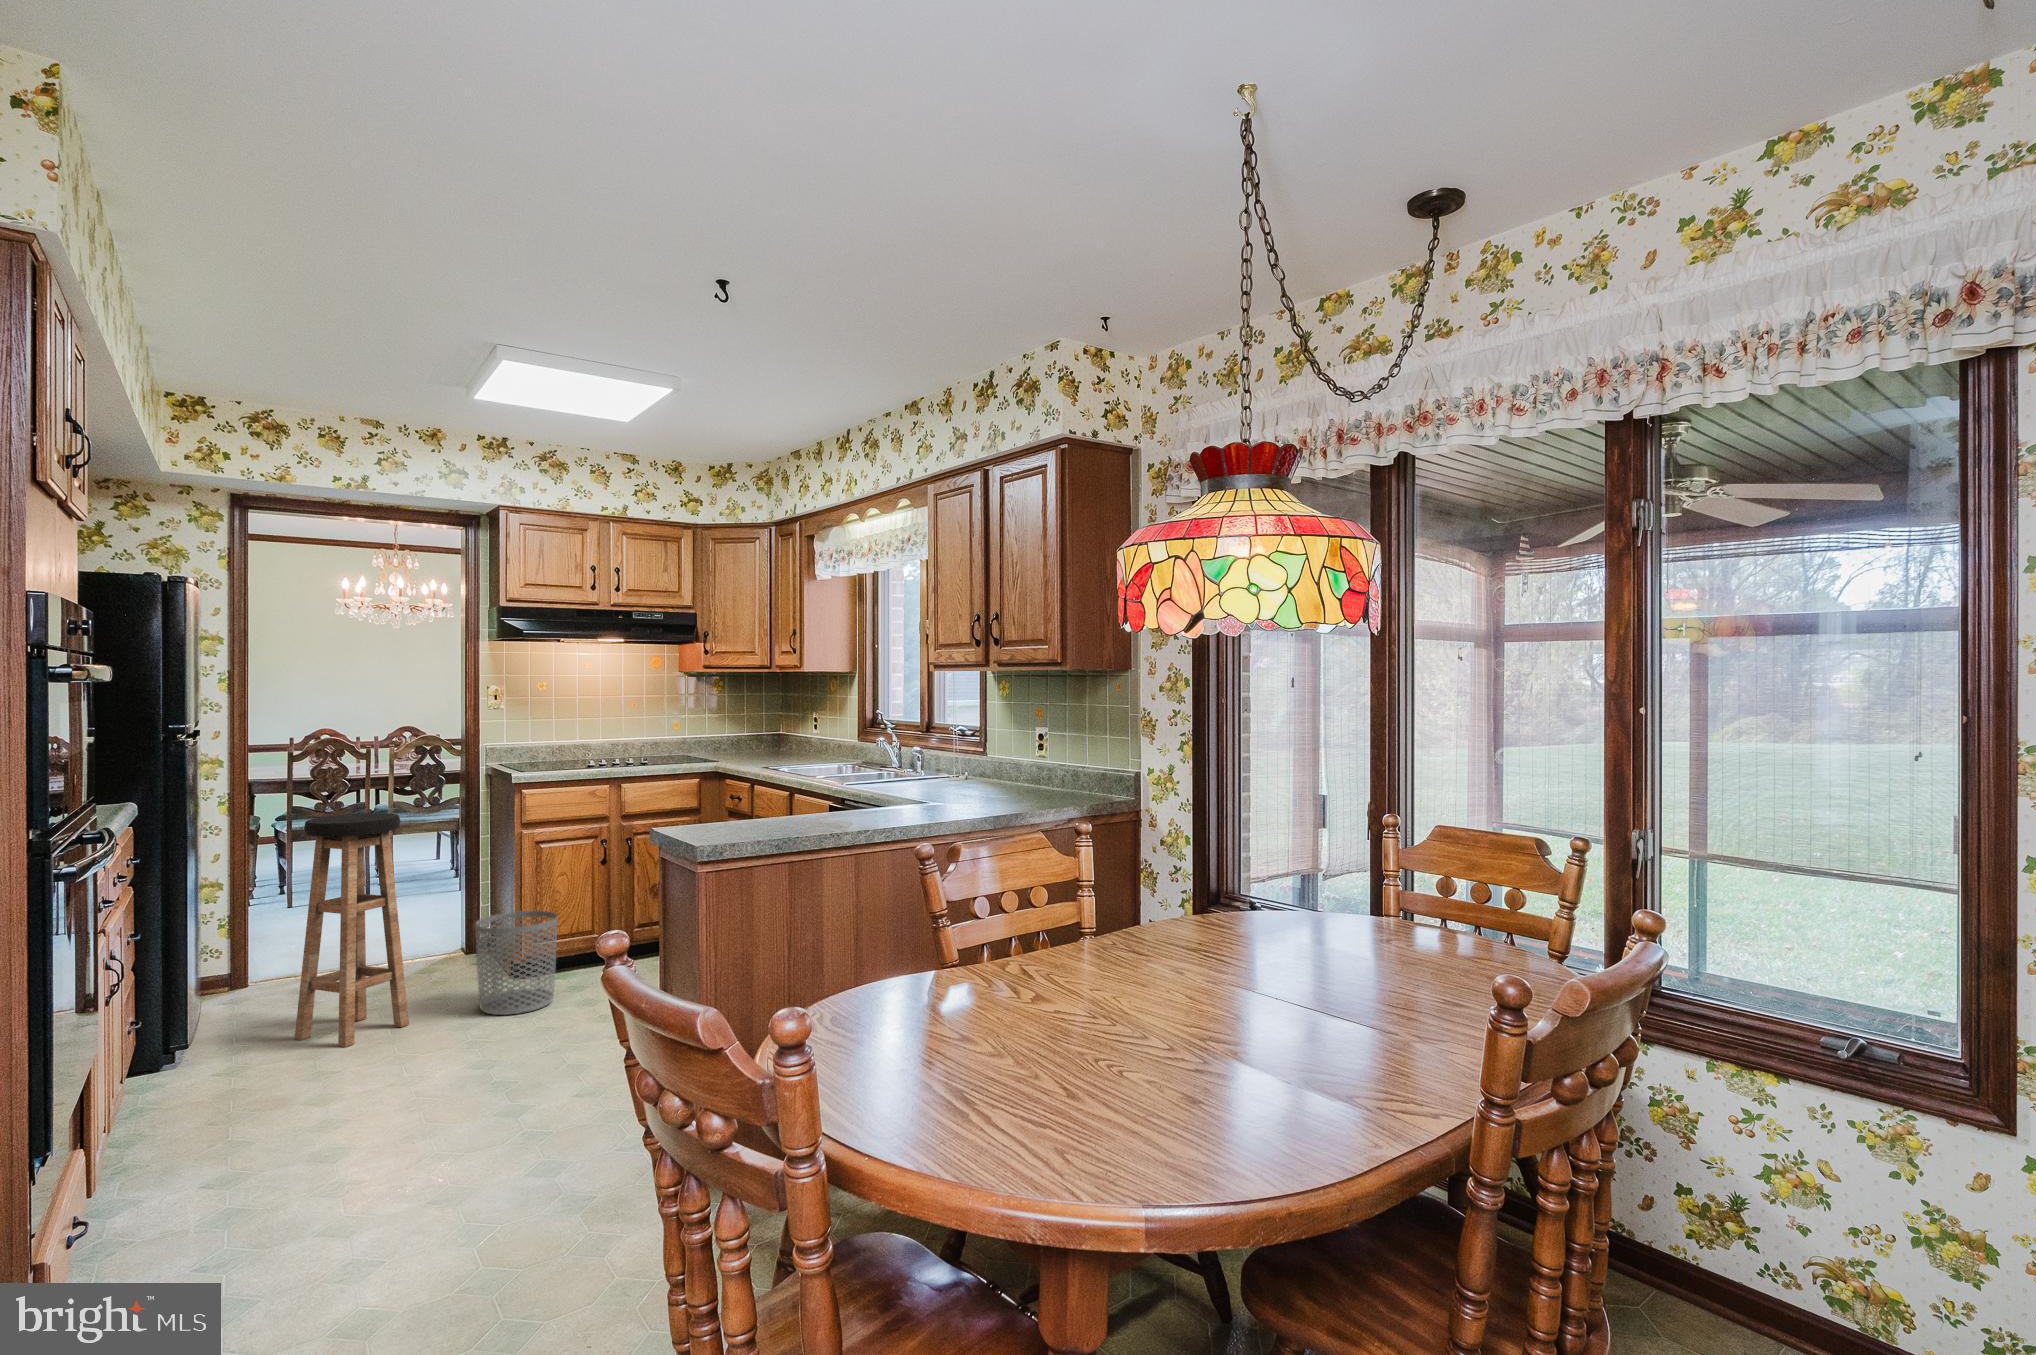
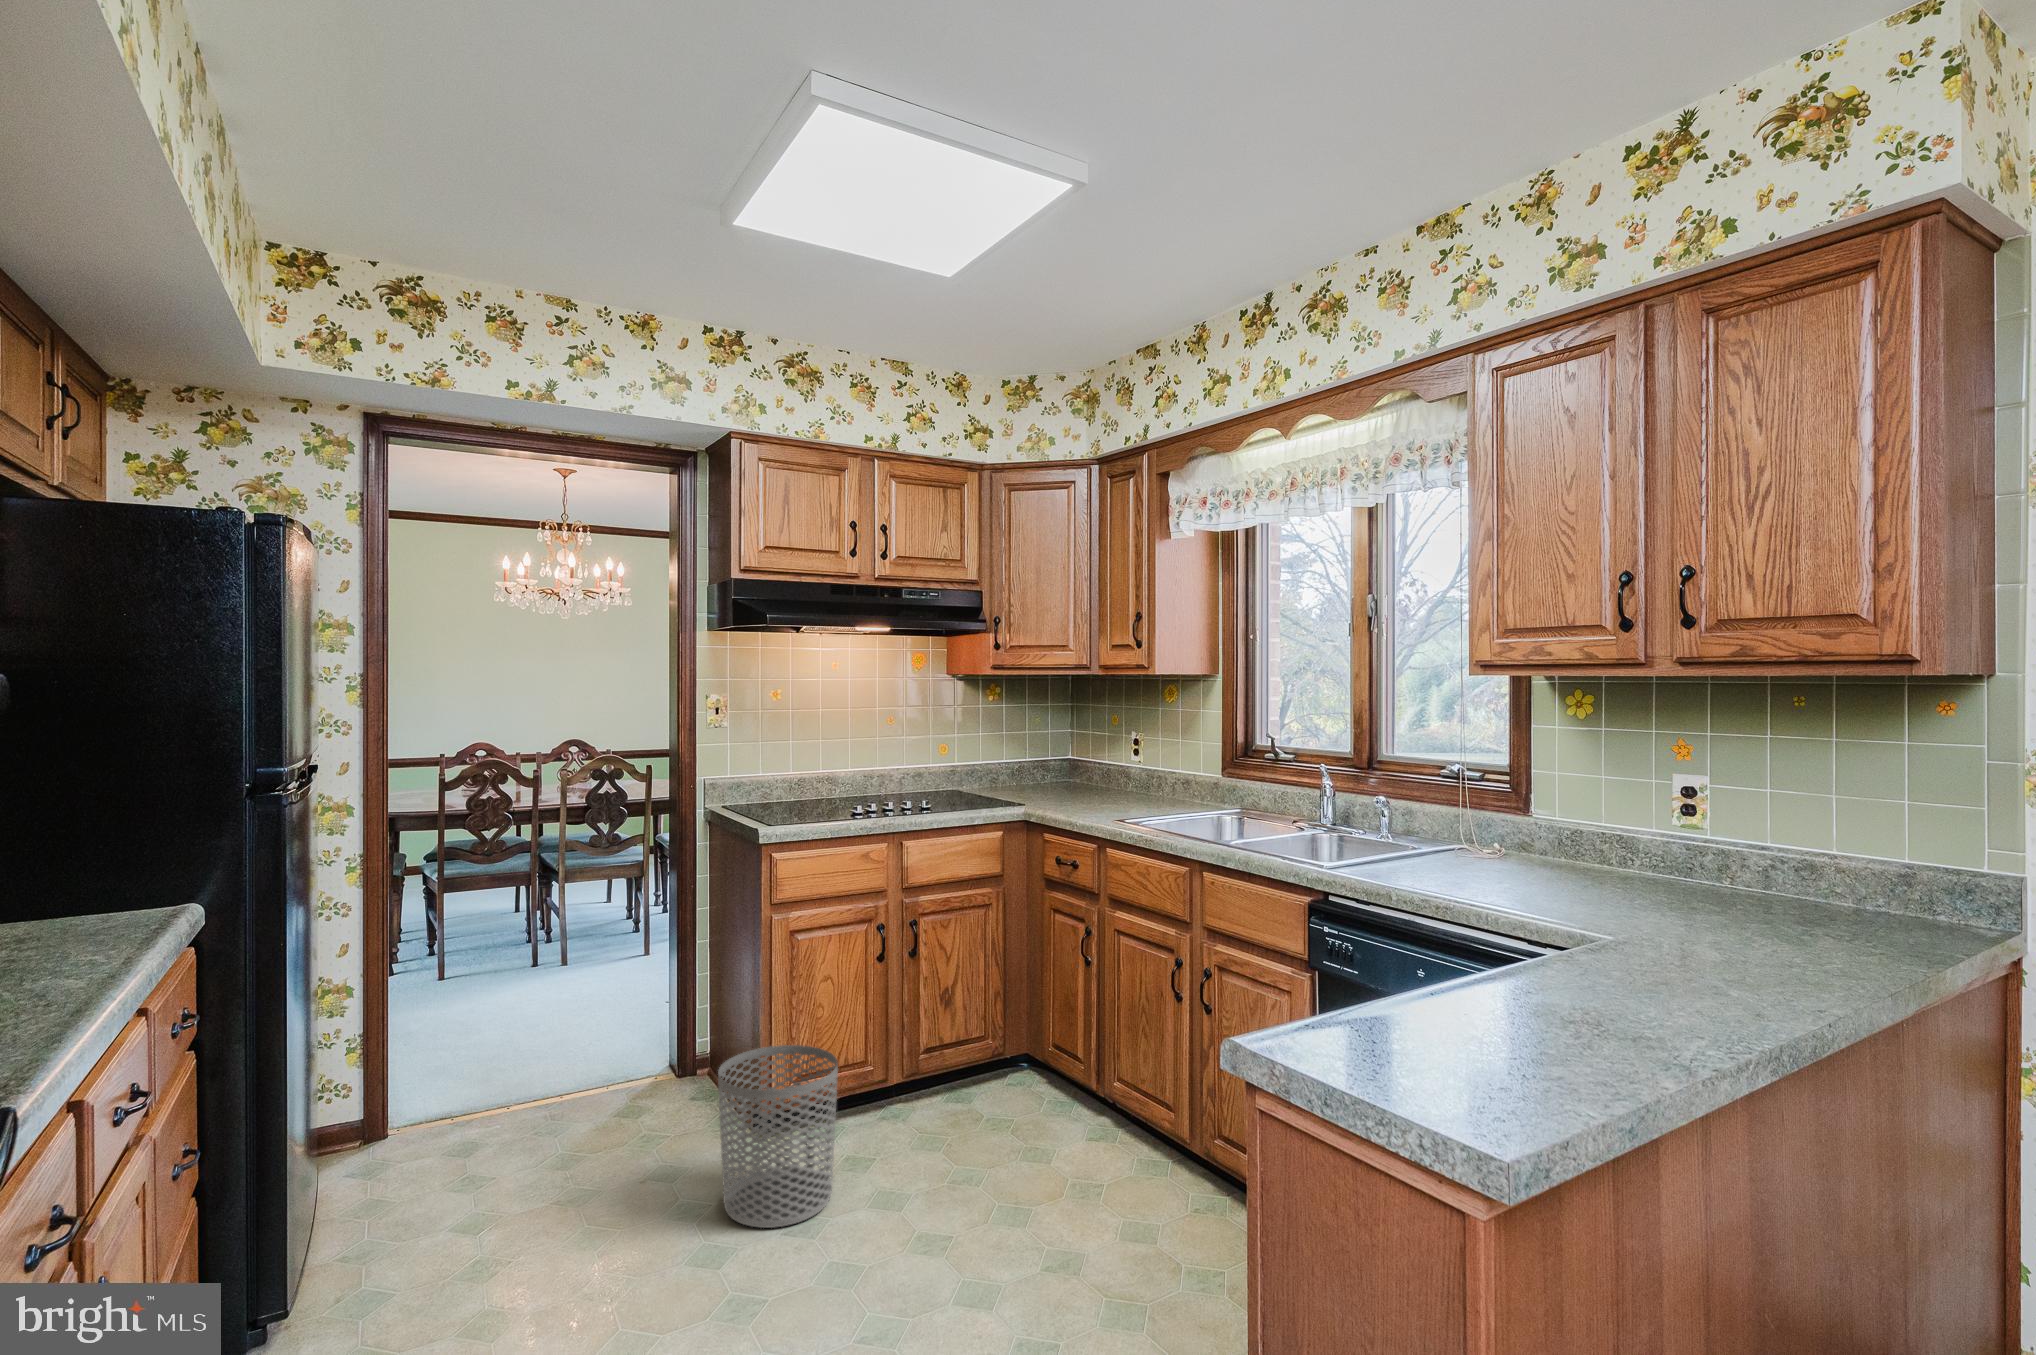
bar stool: present [295,813,409,1047] -> none [451,899,623,1305]

